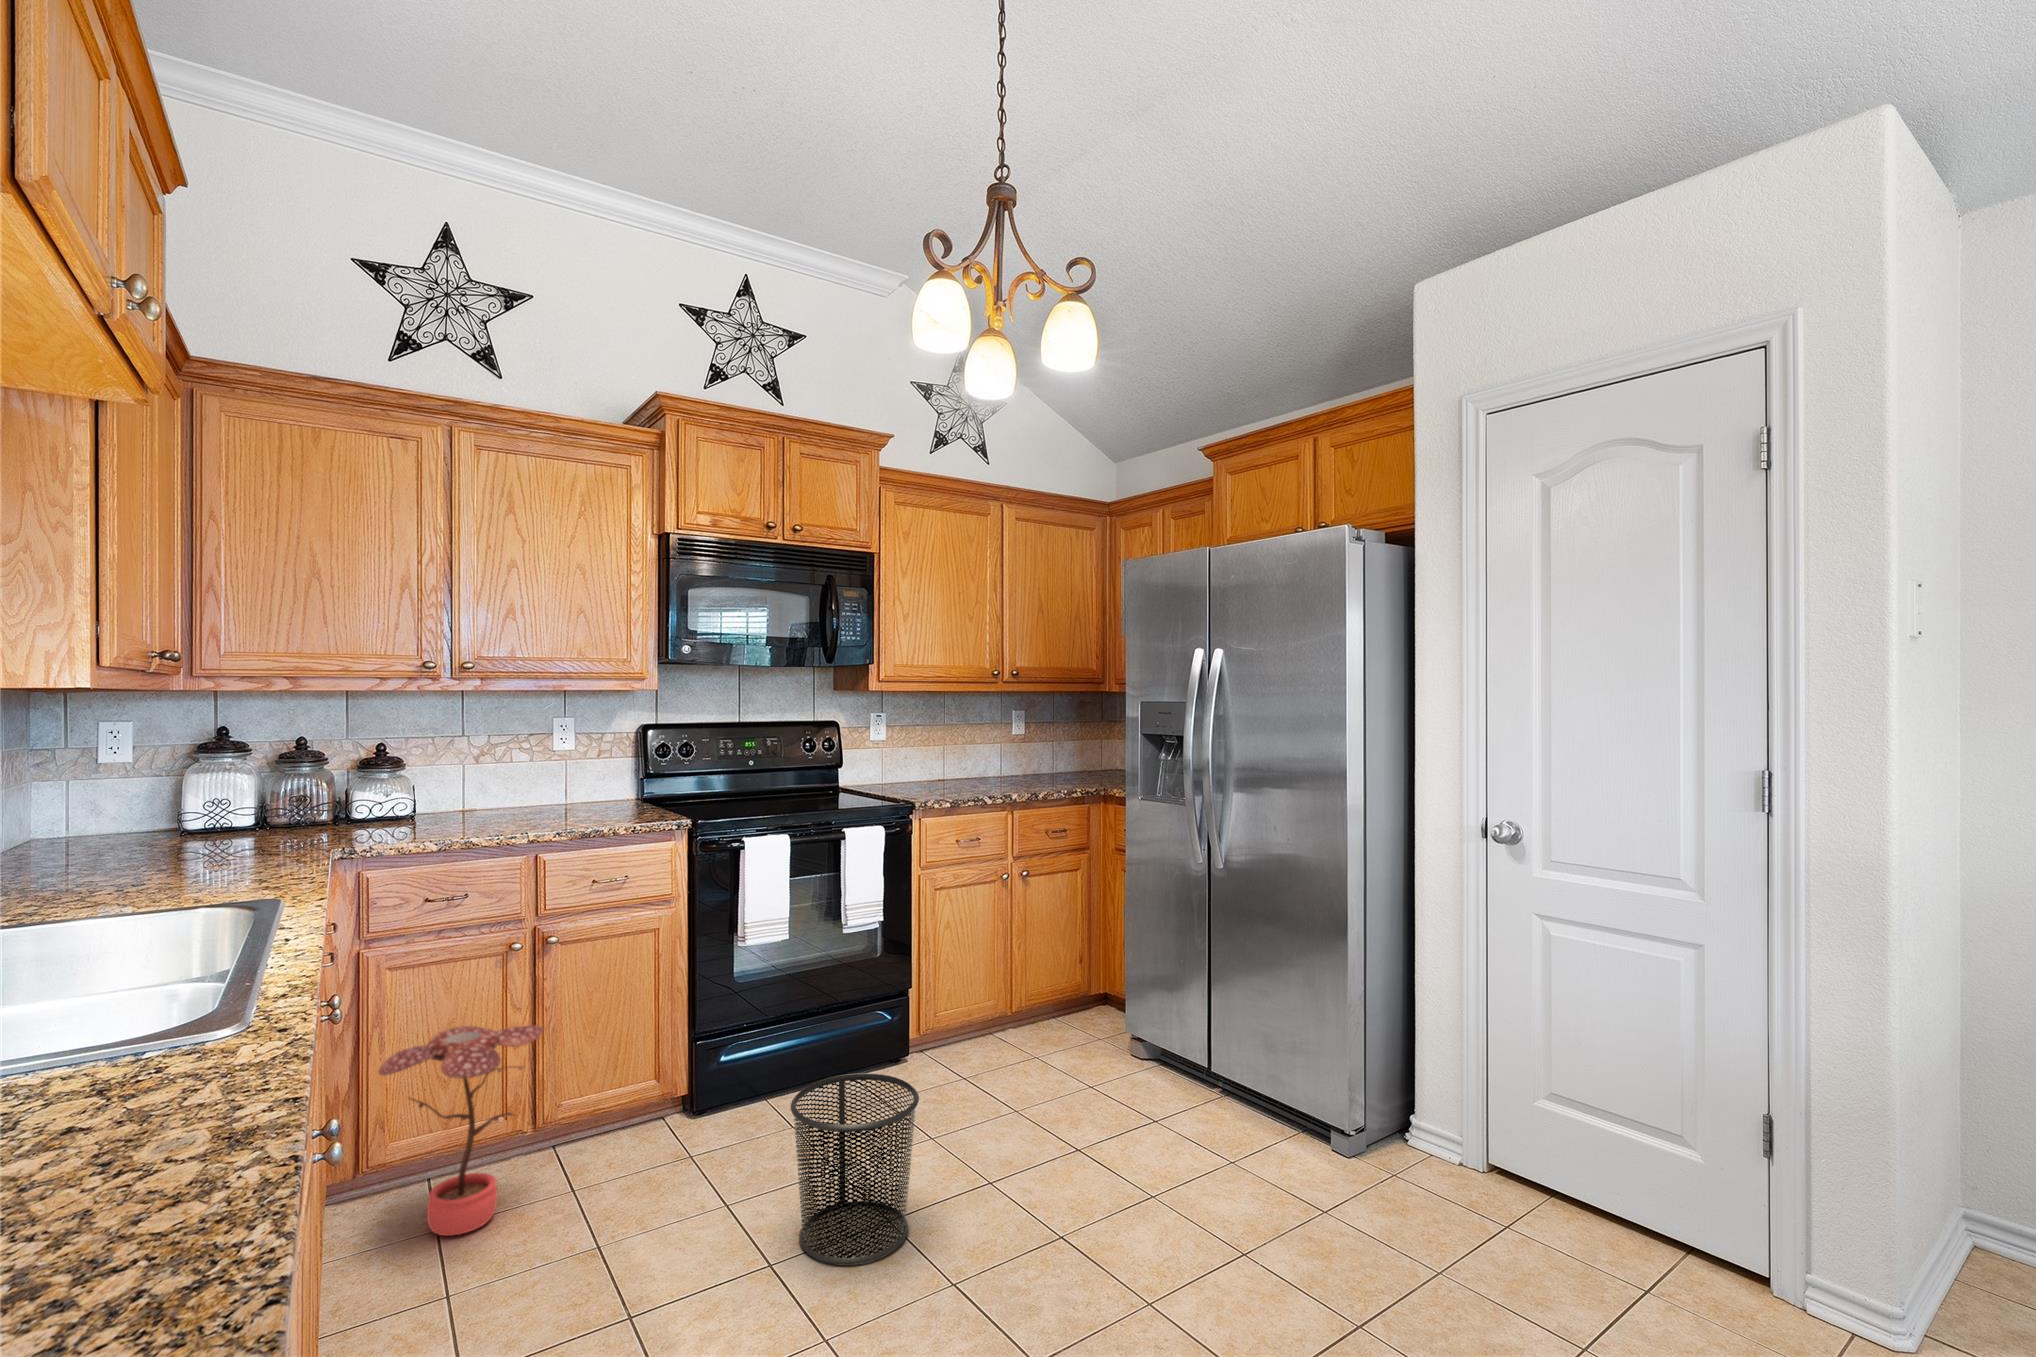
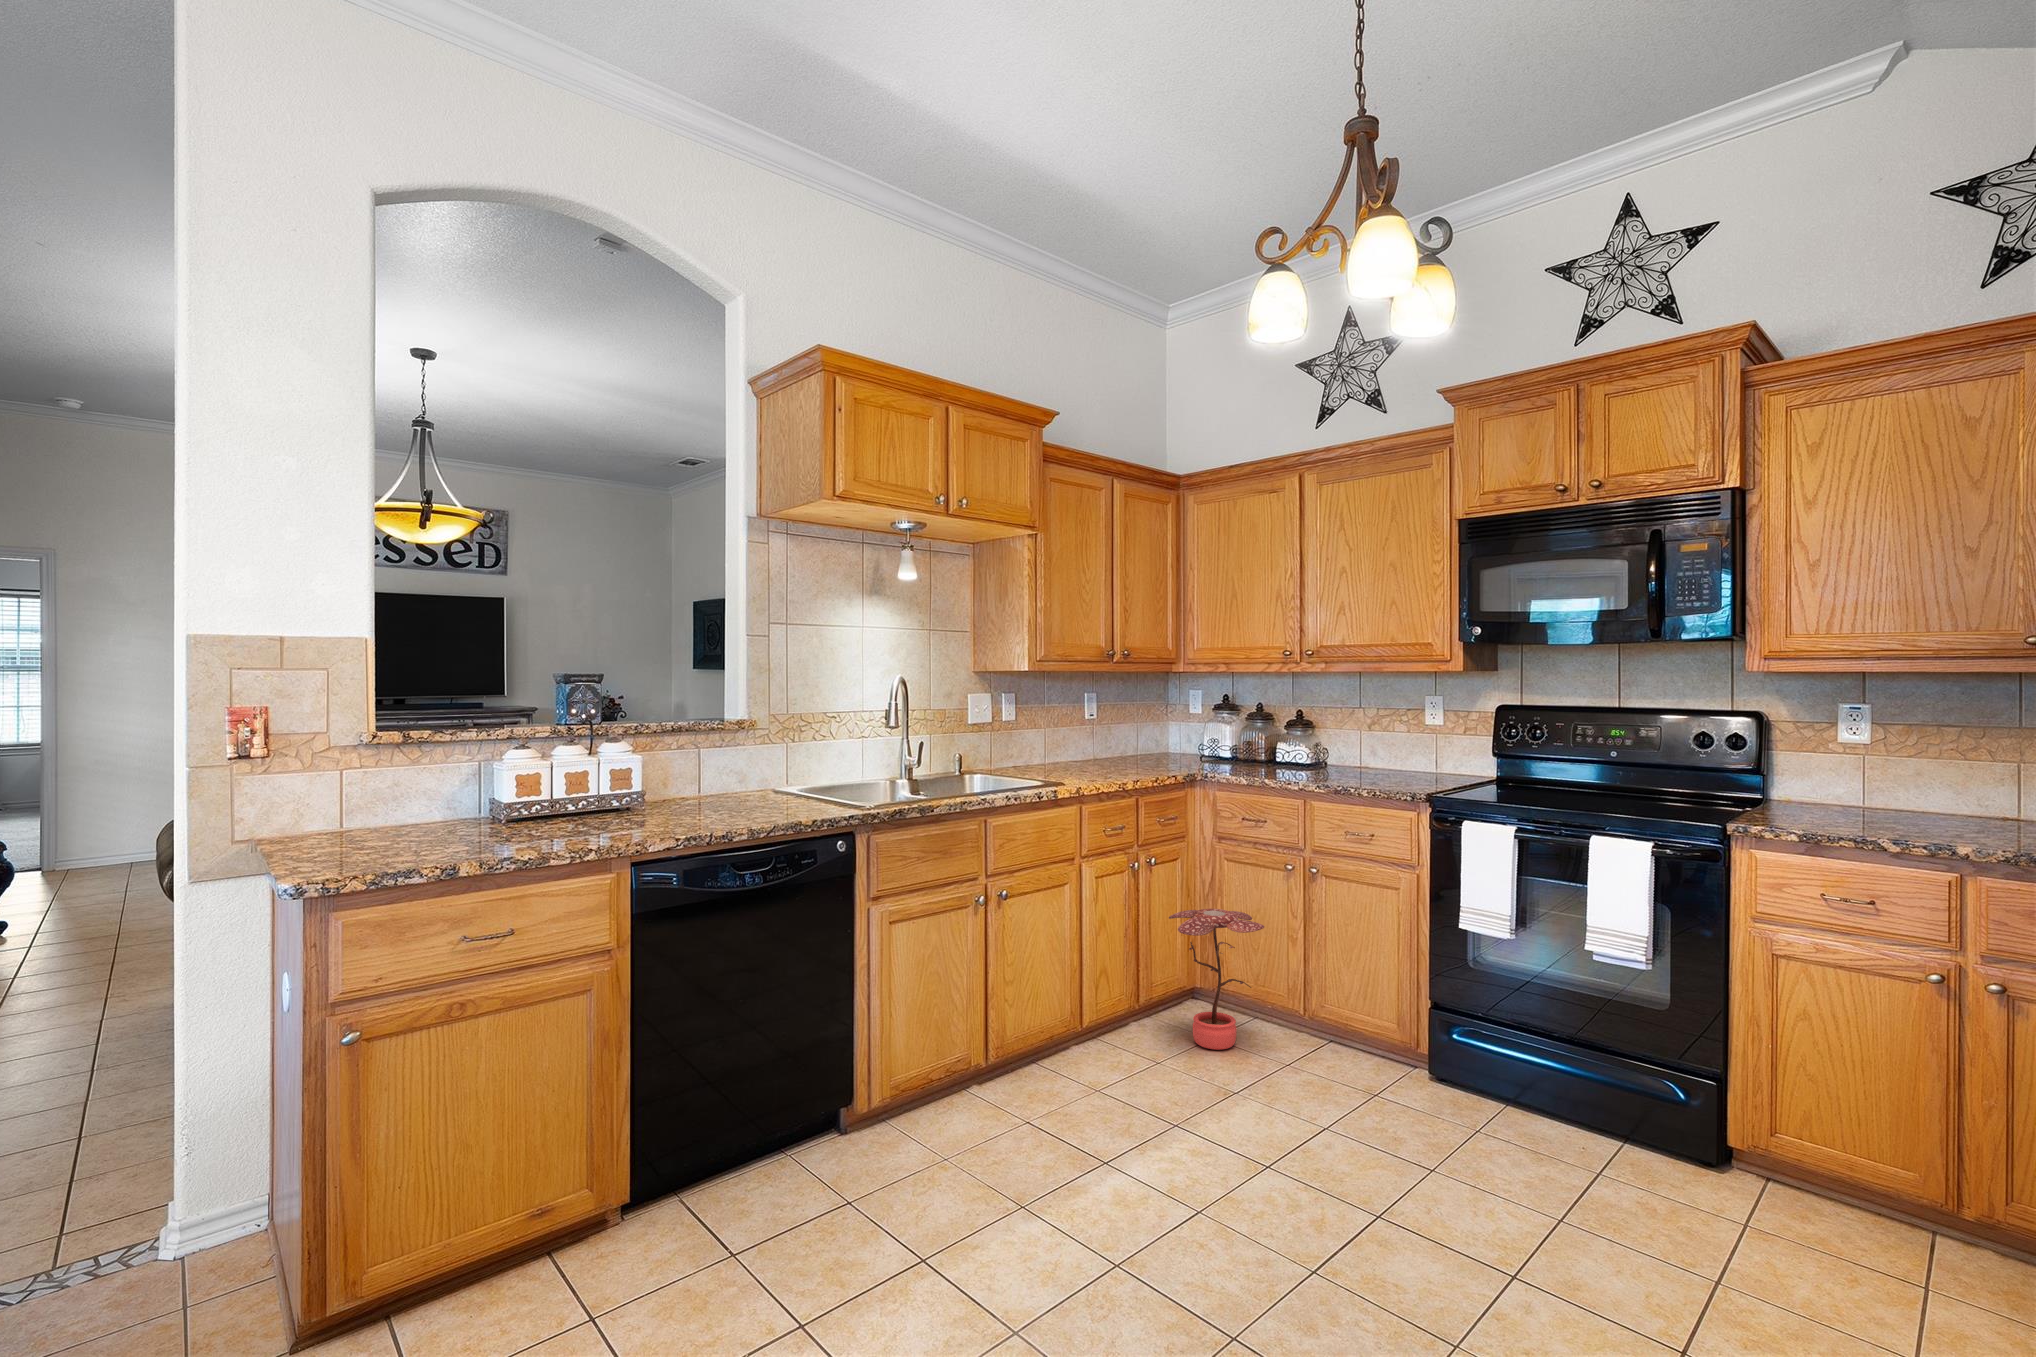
waste bin: present [791,1073,919,1264] -> none [1262,1039,1392,1220]

